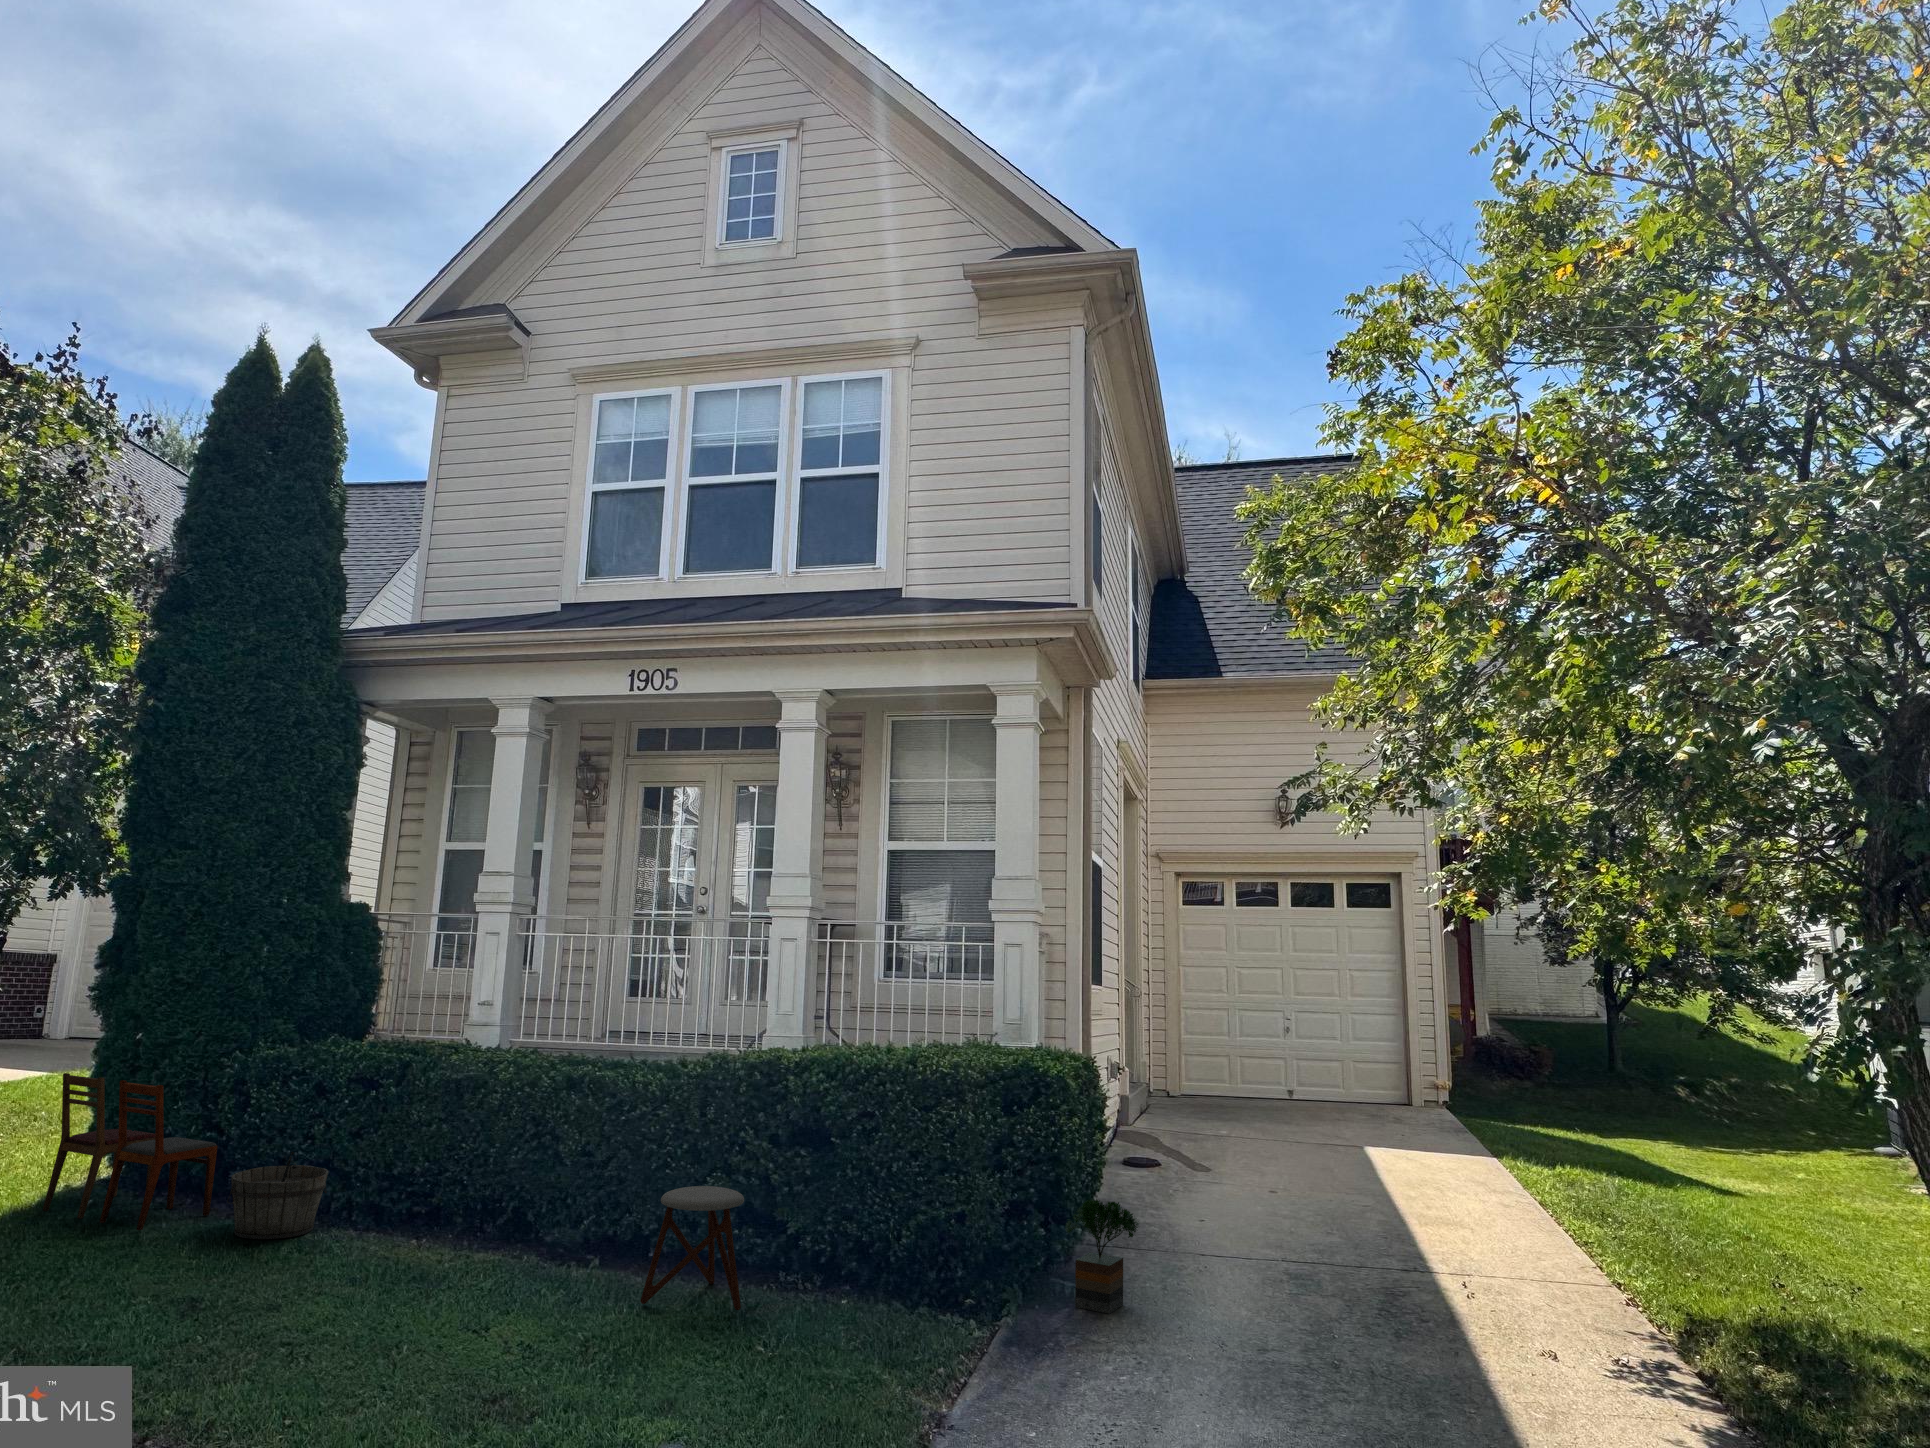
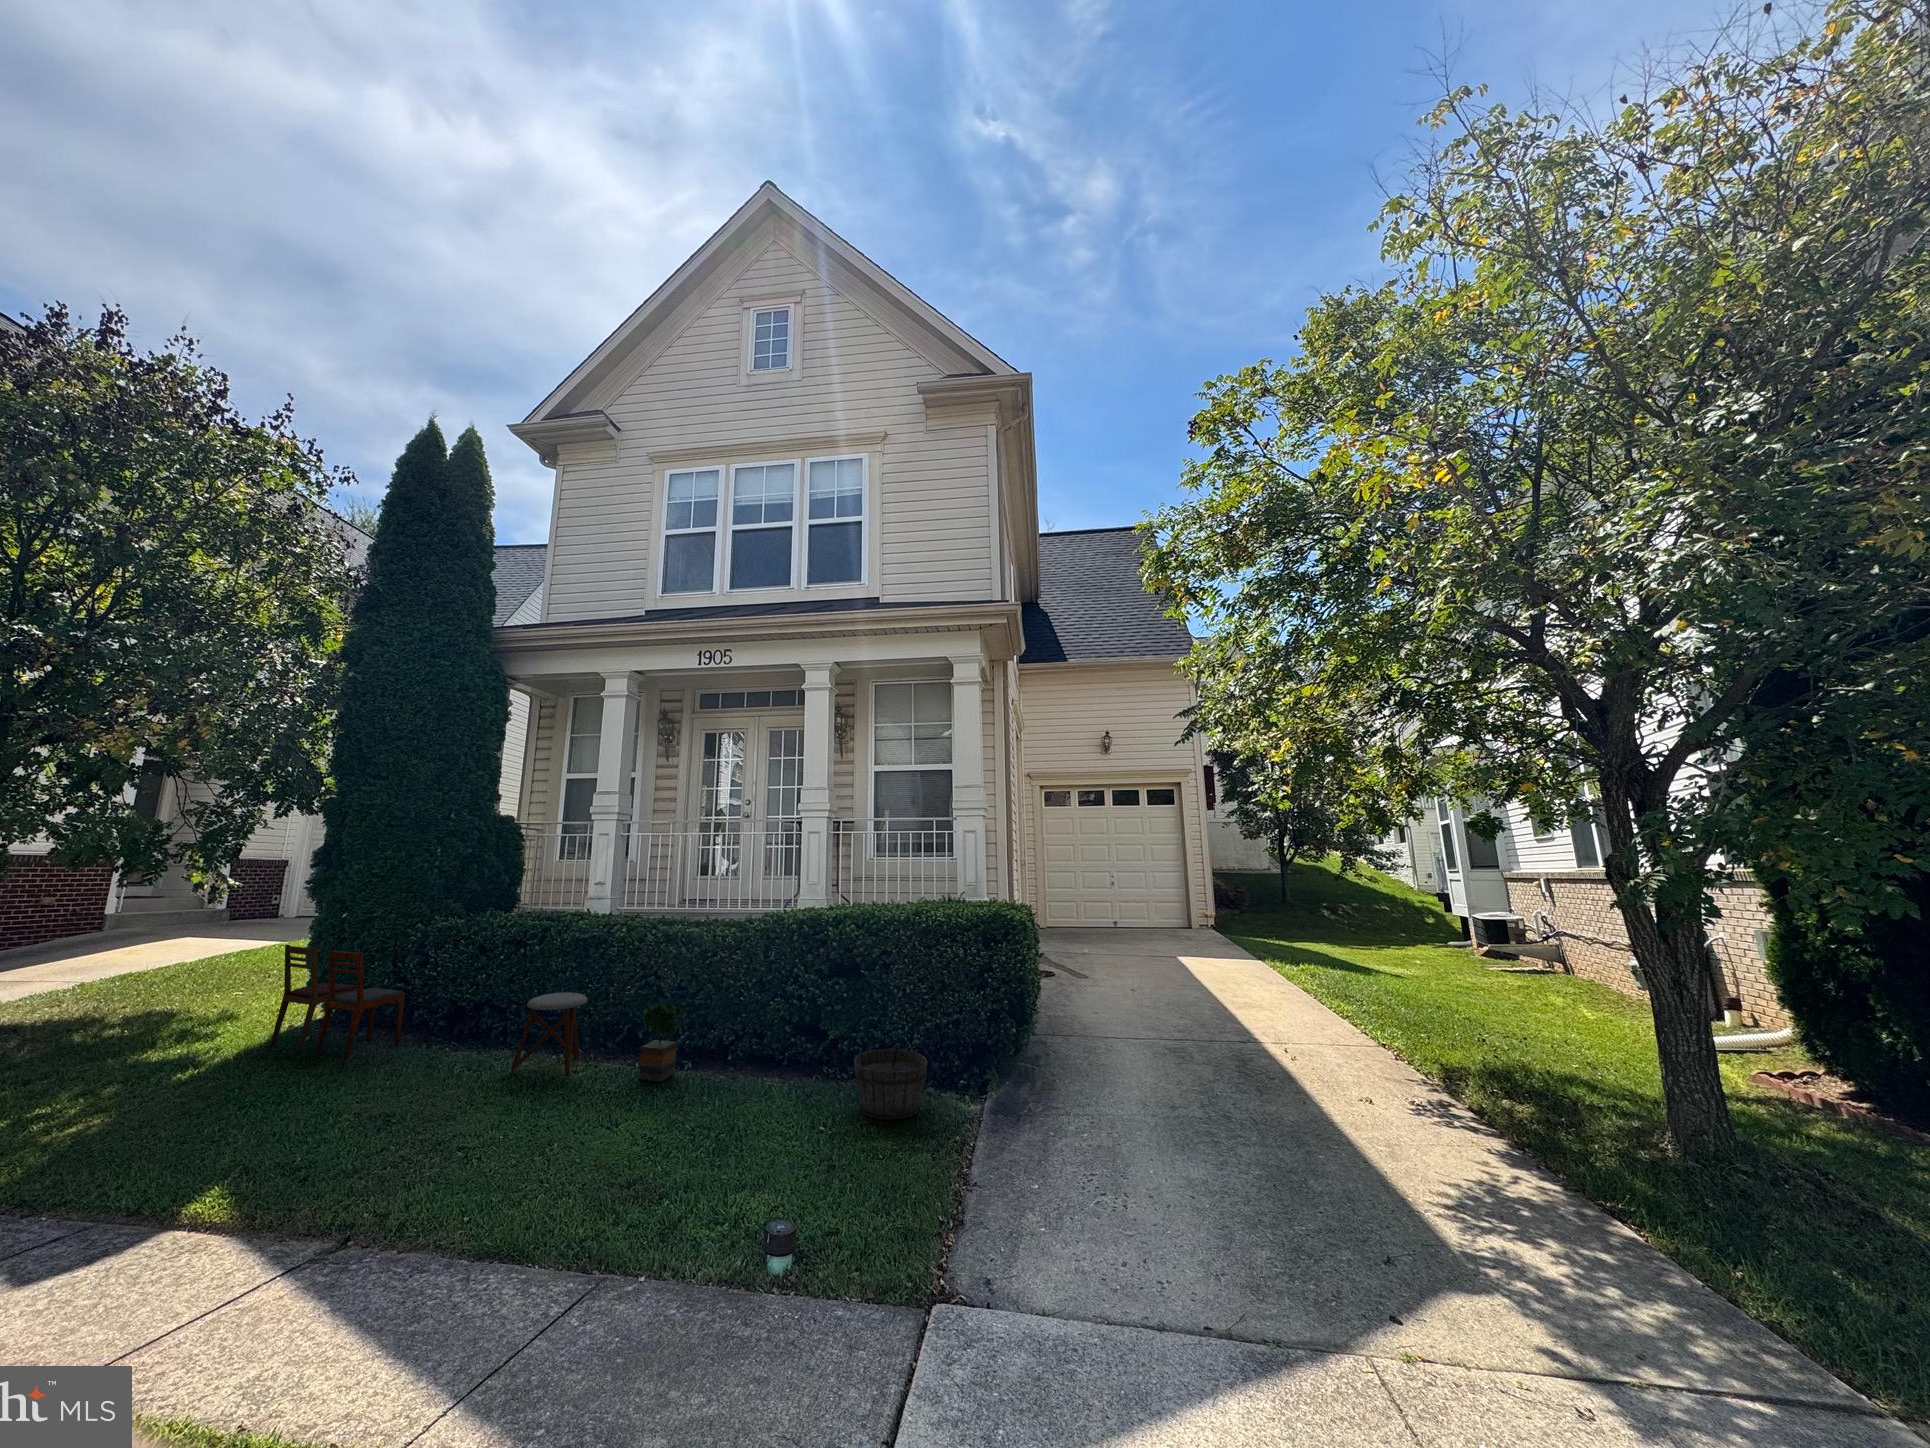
wooden bucket: present [227,1152,328,1239] -> present [854,1041,927,1120]
stool: present [640,1186,744,1310] -> present [511,993,587,1077]
potted tree: present [1066,1199,1139,1314] -> present [639,1004,686,1082]

